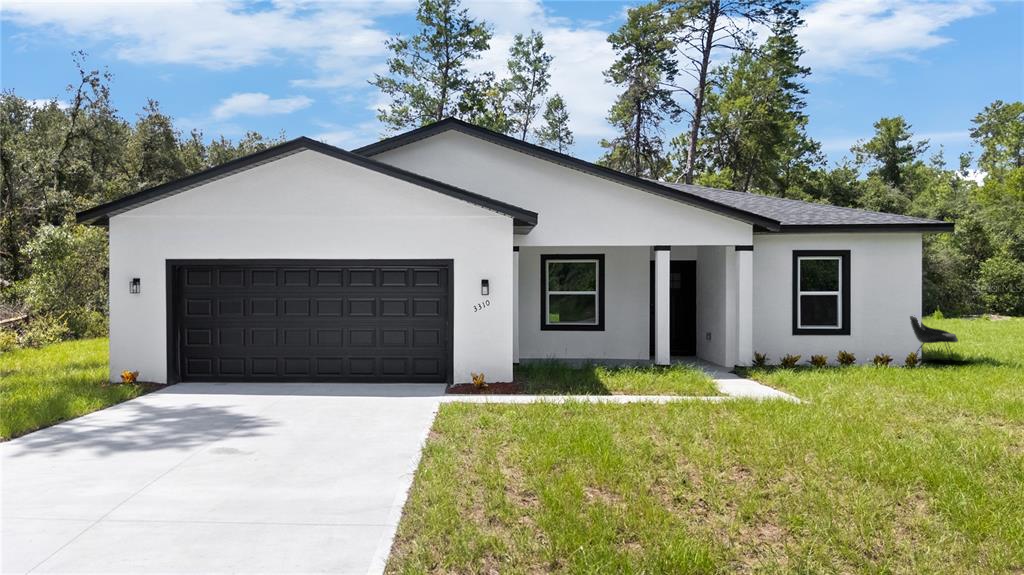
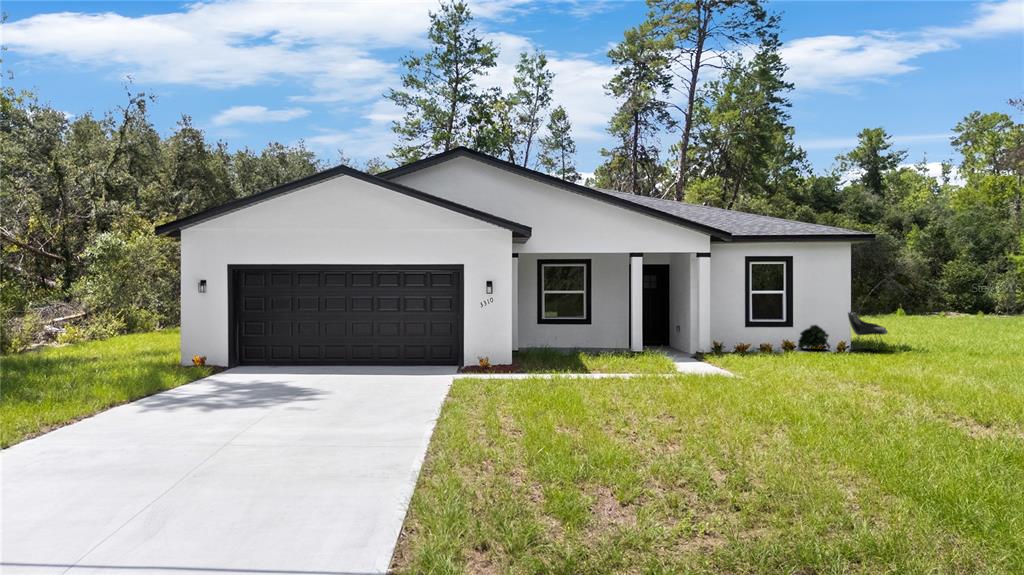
potted plant: none [851,331,891,361] -> present [798,325,830,349]

